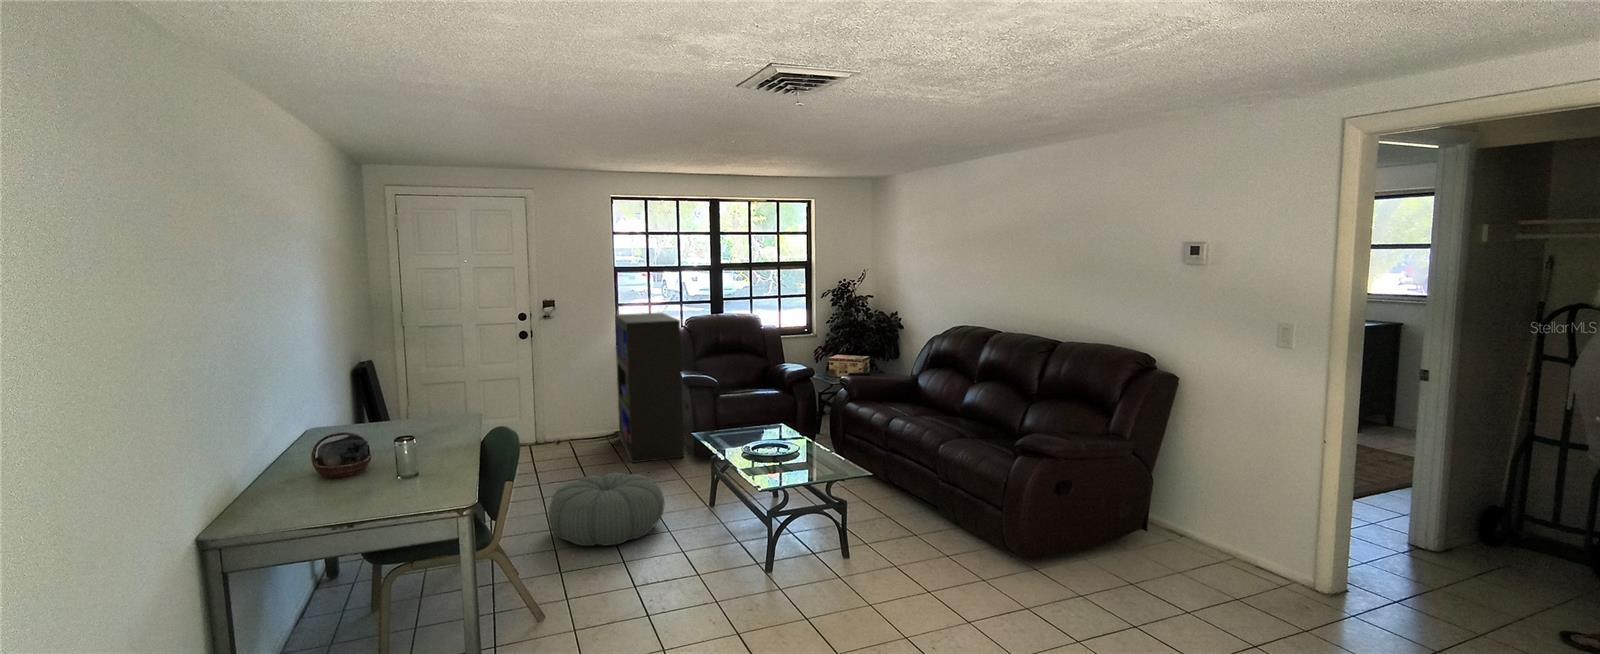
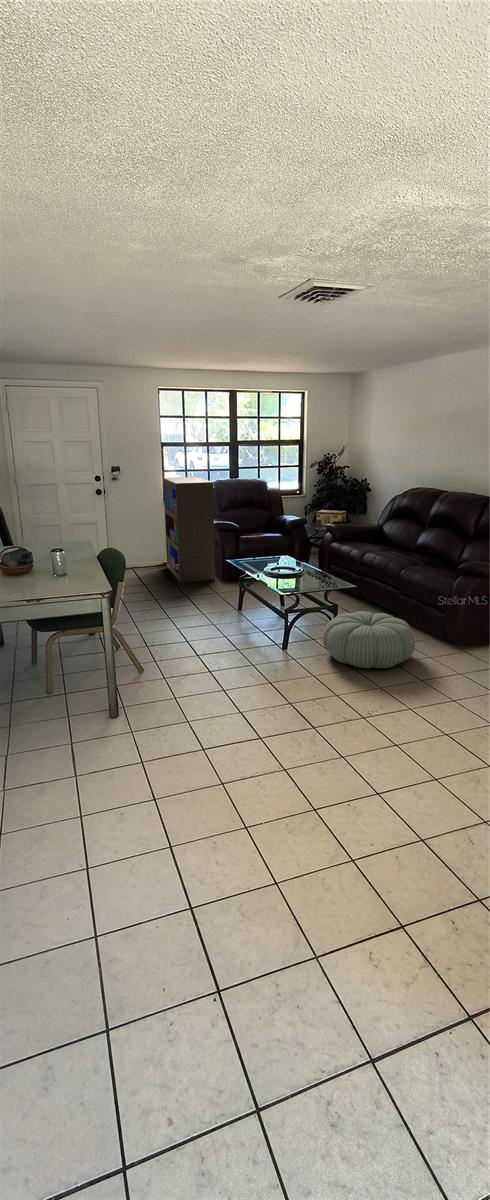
pouf: present [548,473,664,546] -> present [323,611,415,668]

